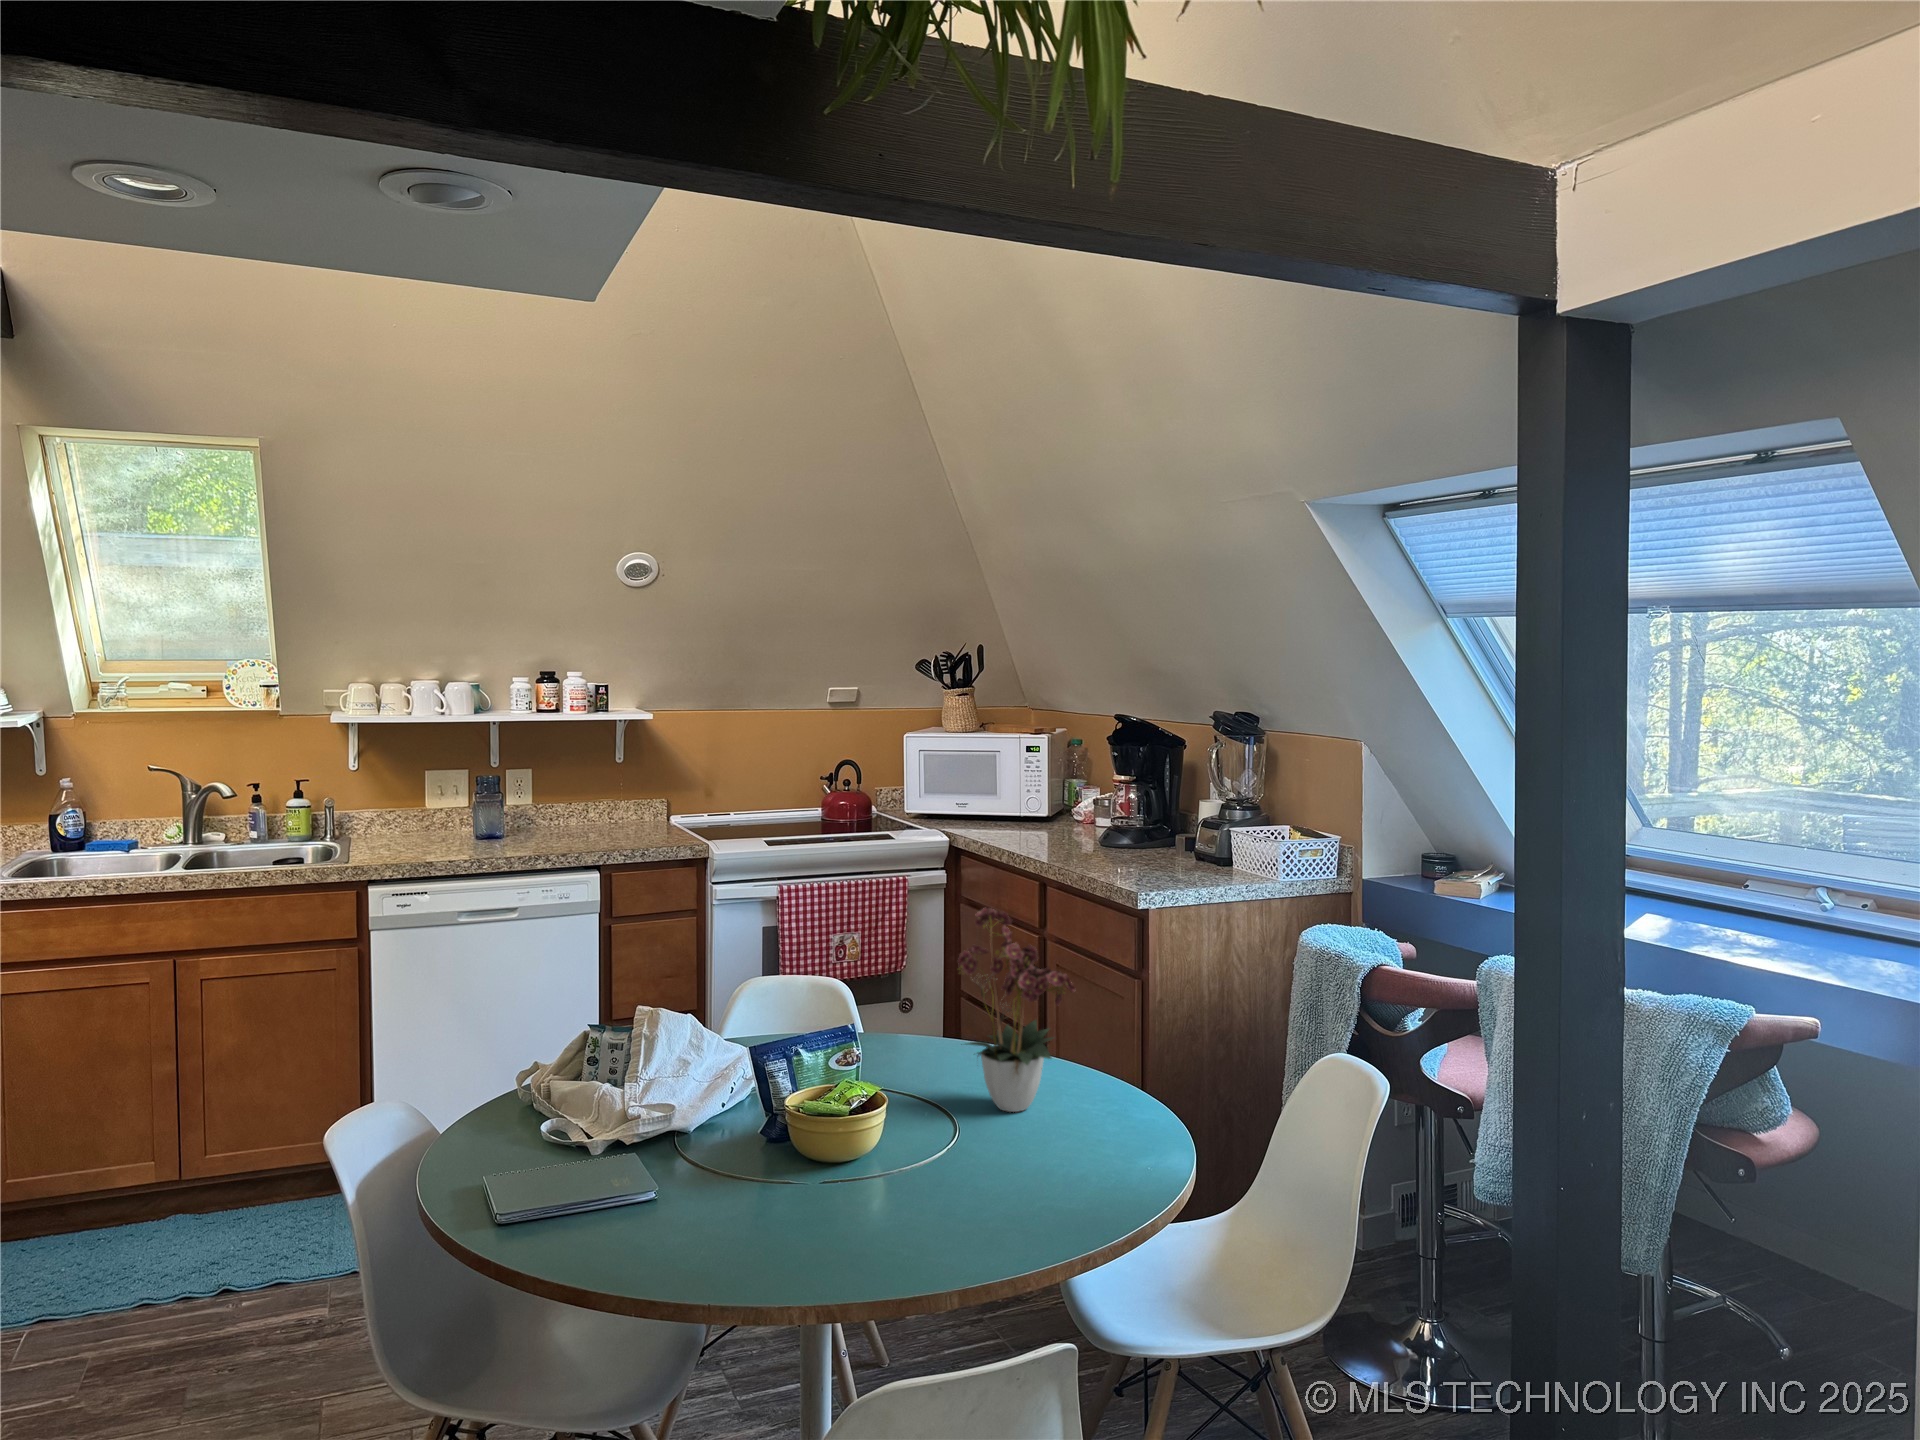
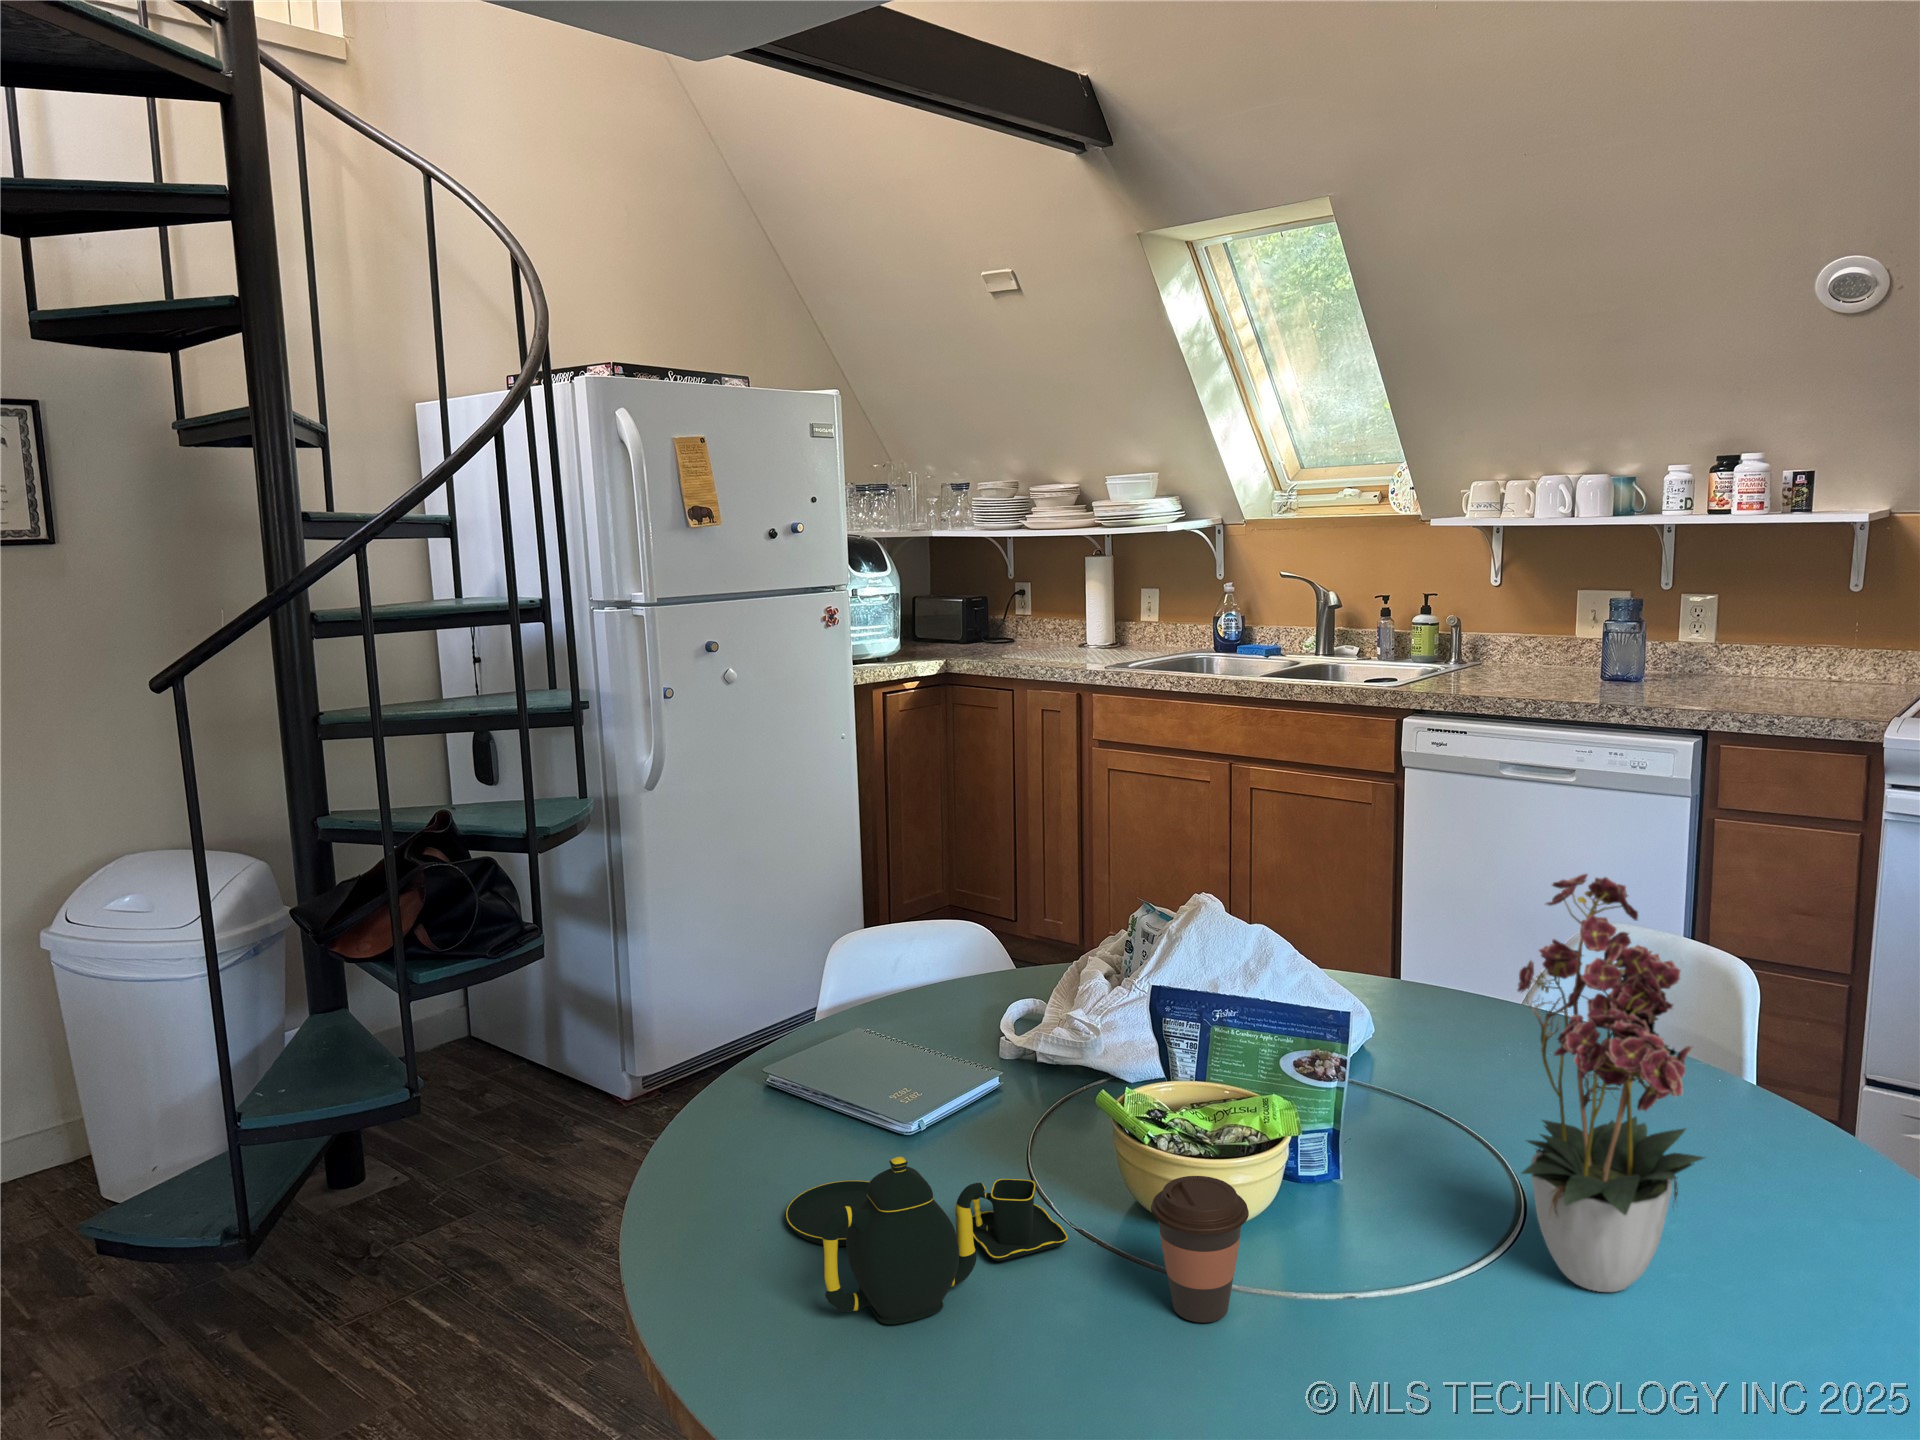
coffee cup: none [909,1105,963,1185] -> present [1151,1176,1249,1323]
teapot: none [677,1144,869,1254] -> present [786,1157,1068,1324]

